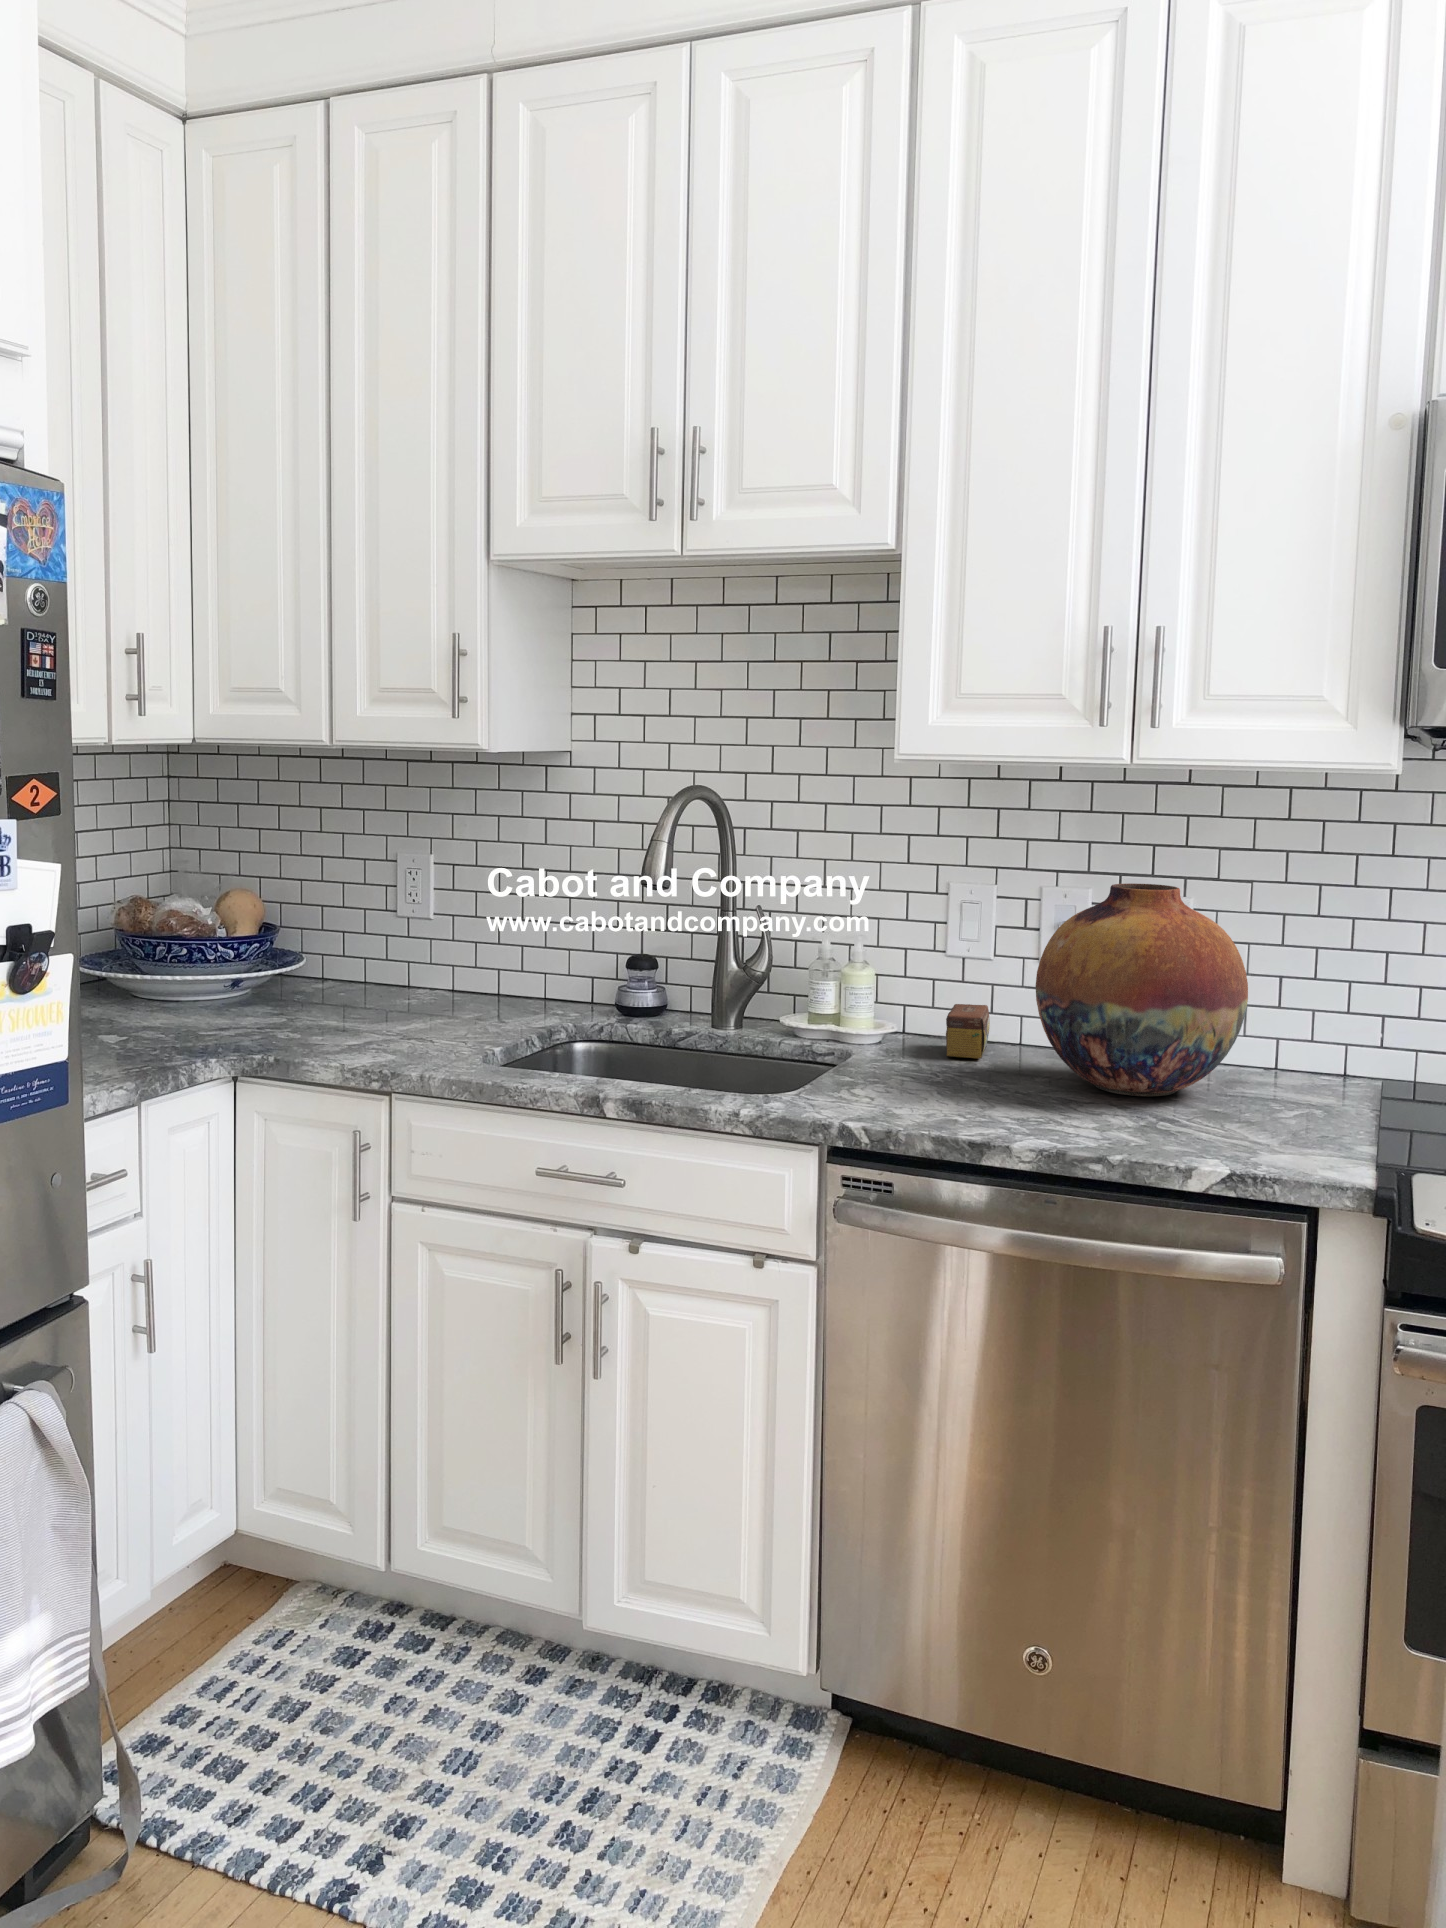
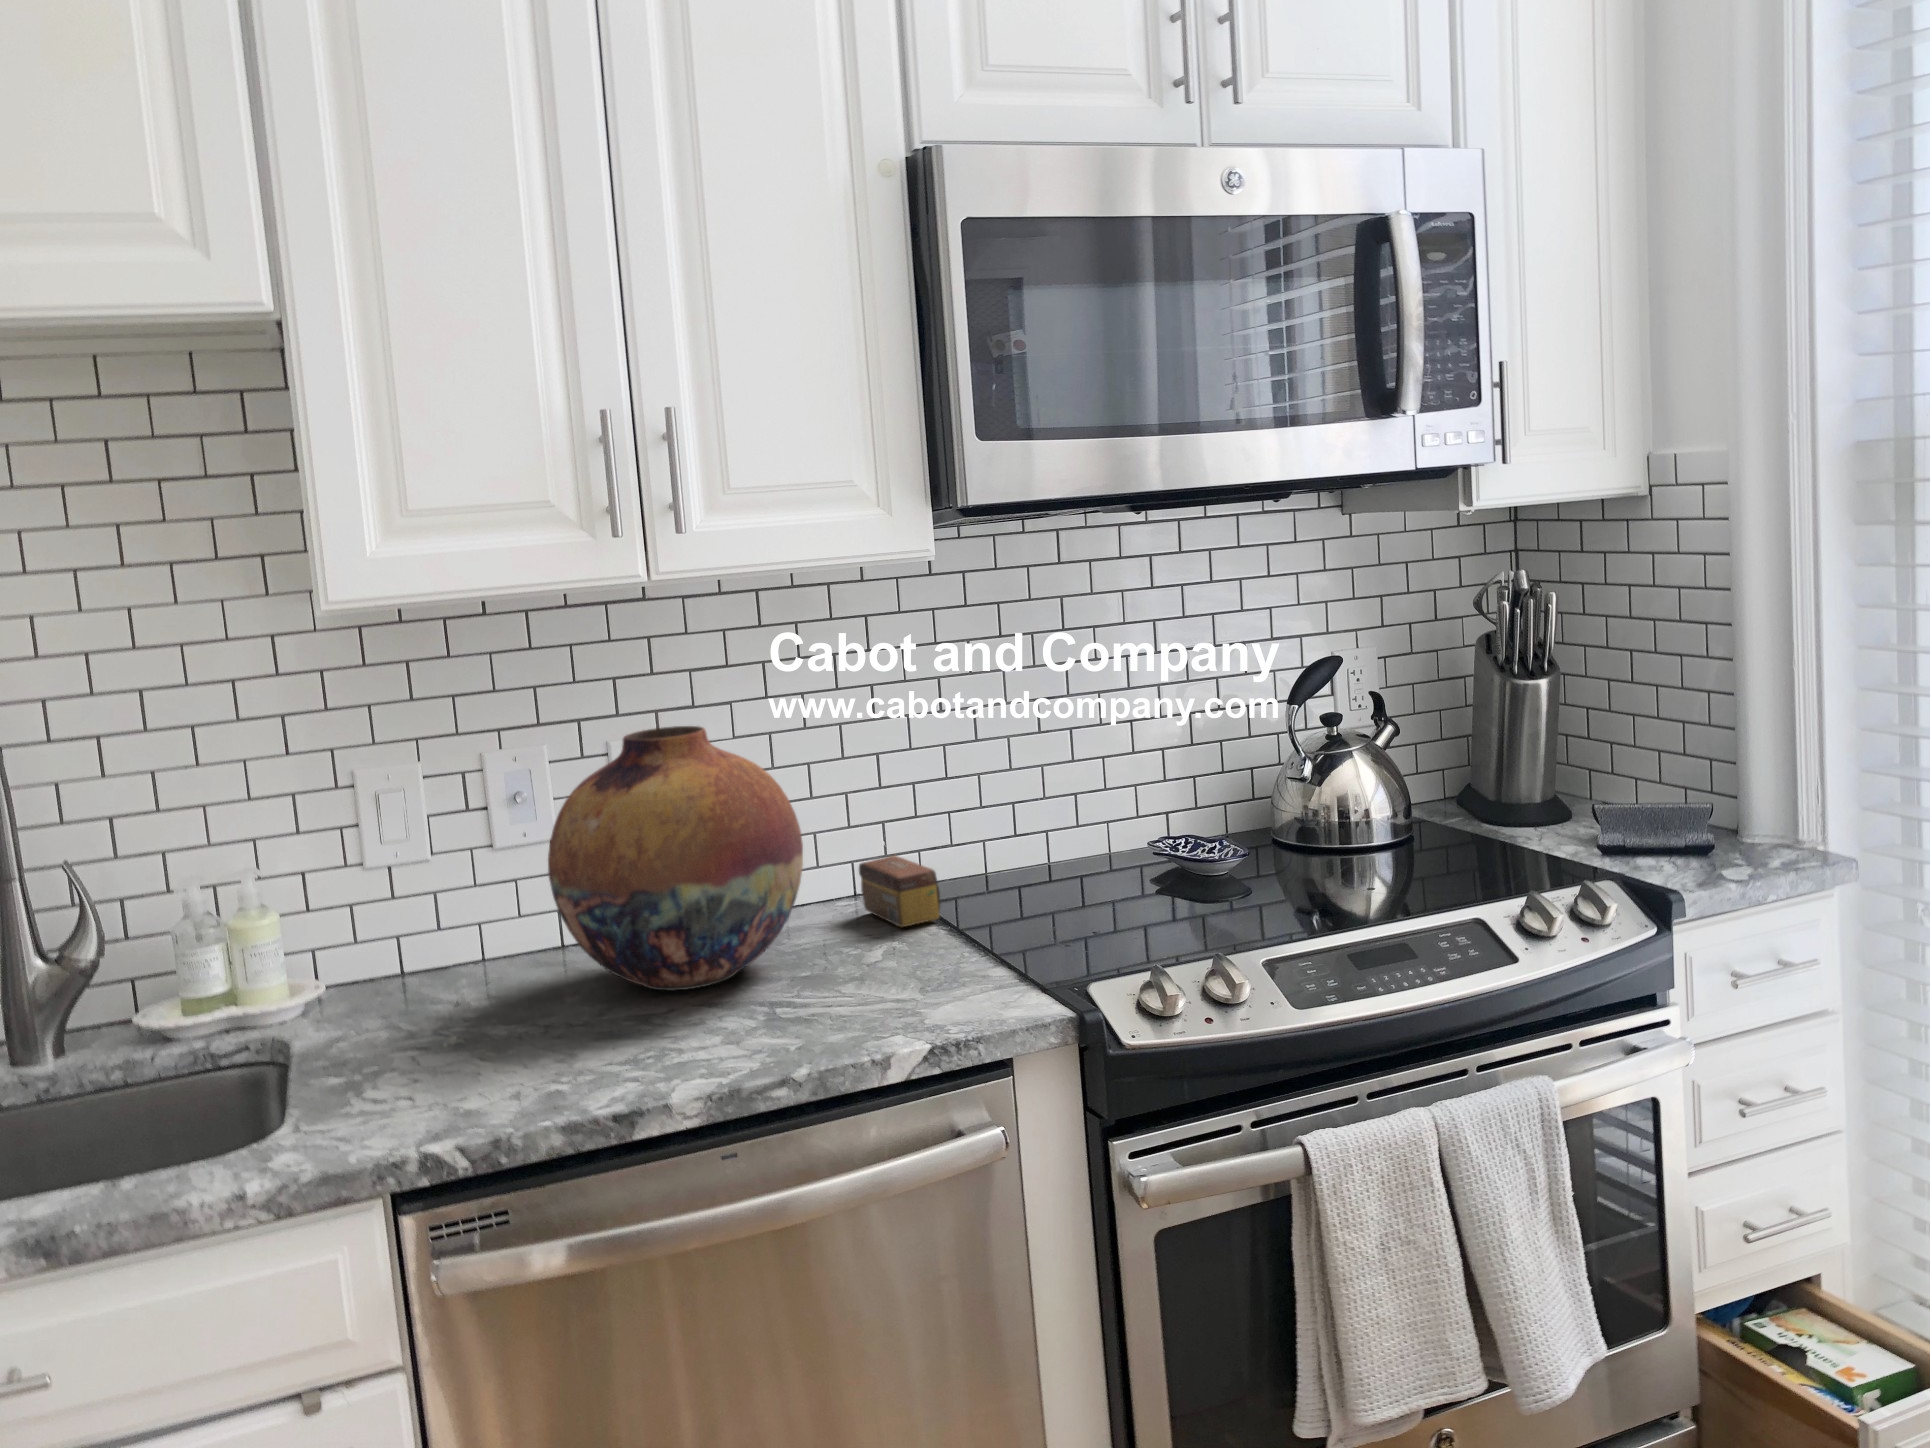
tea box: present [946,1004,990,1058] -> present [859,855,940,927]

